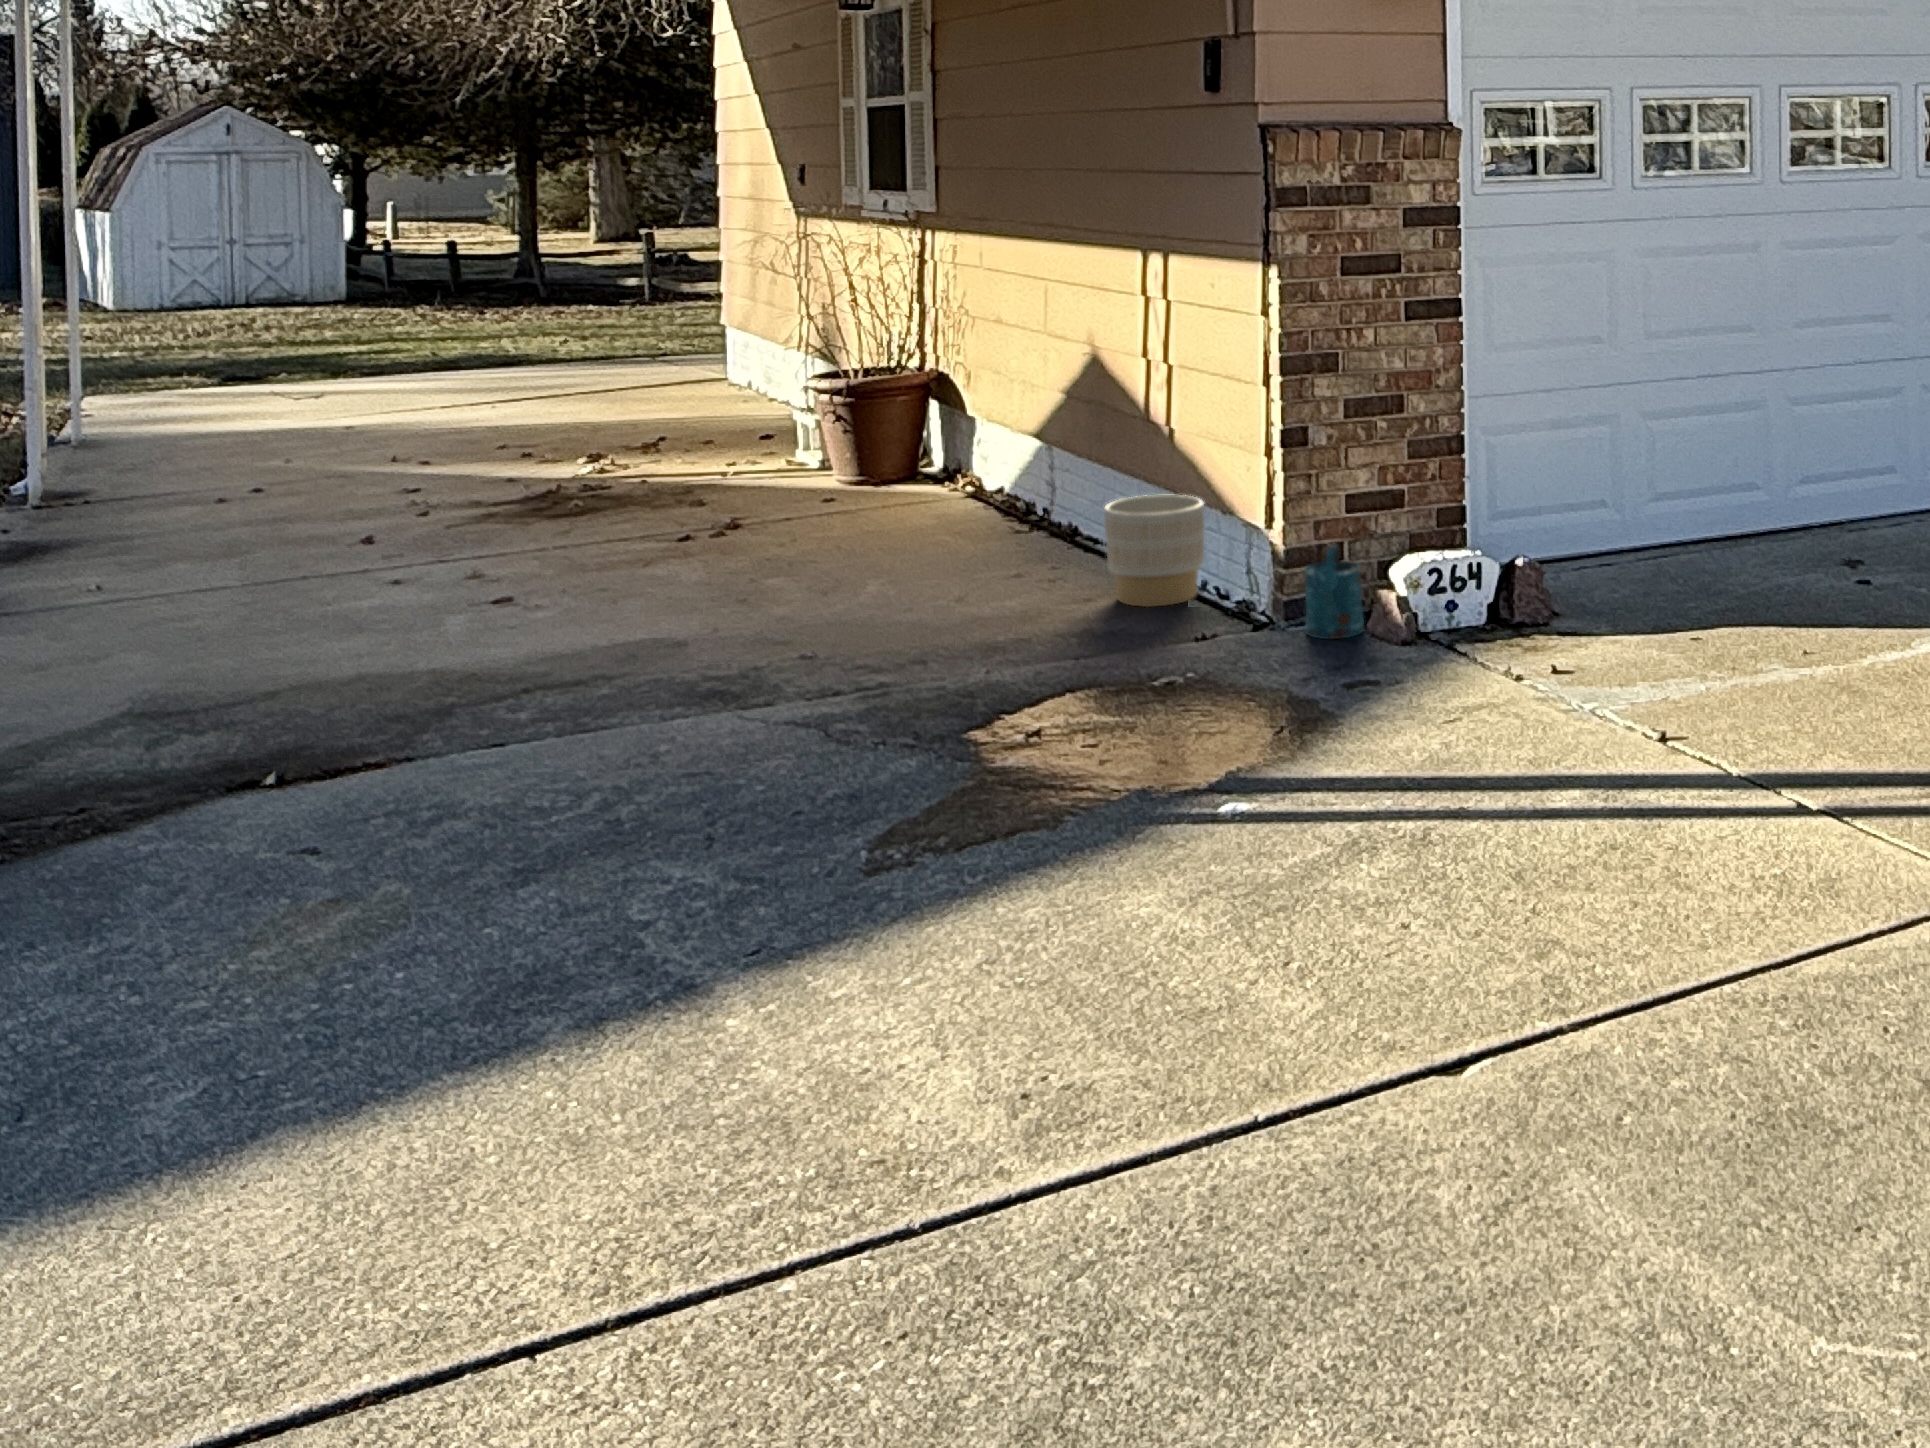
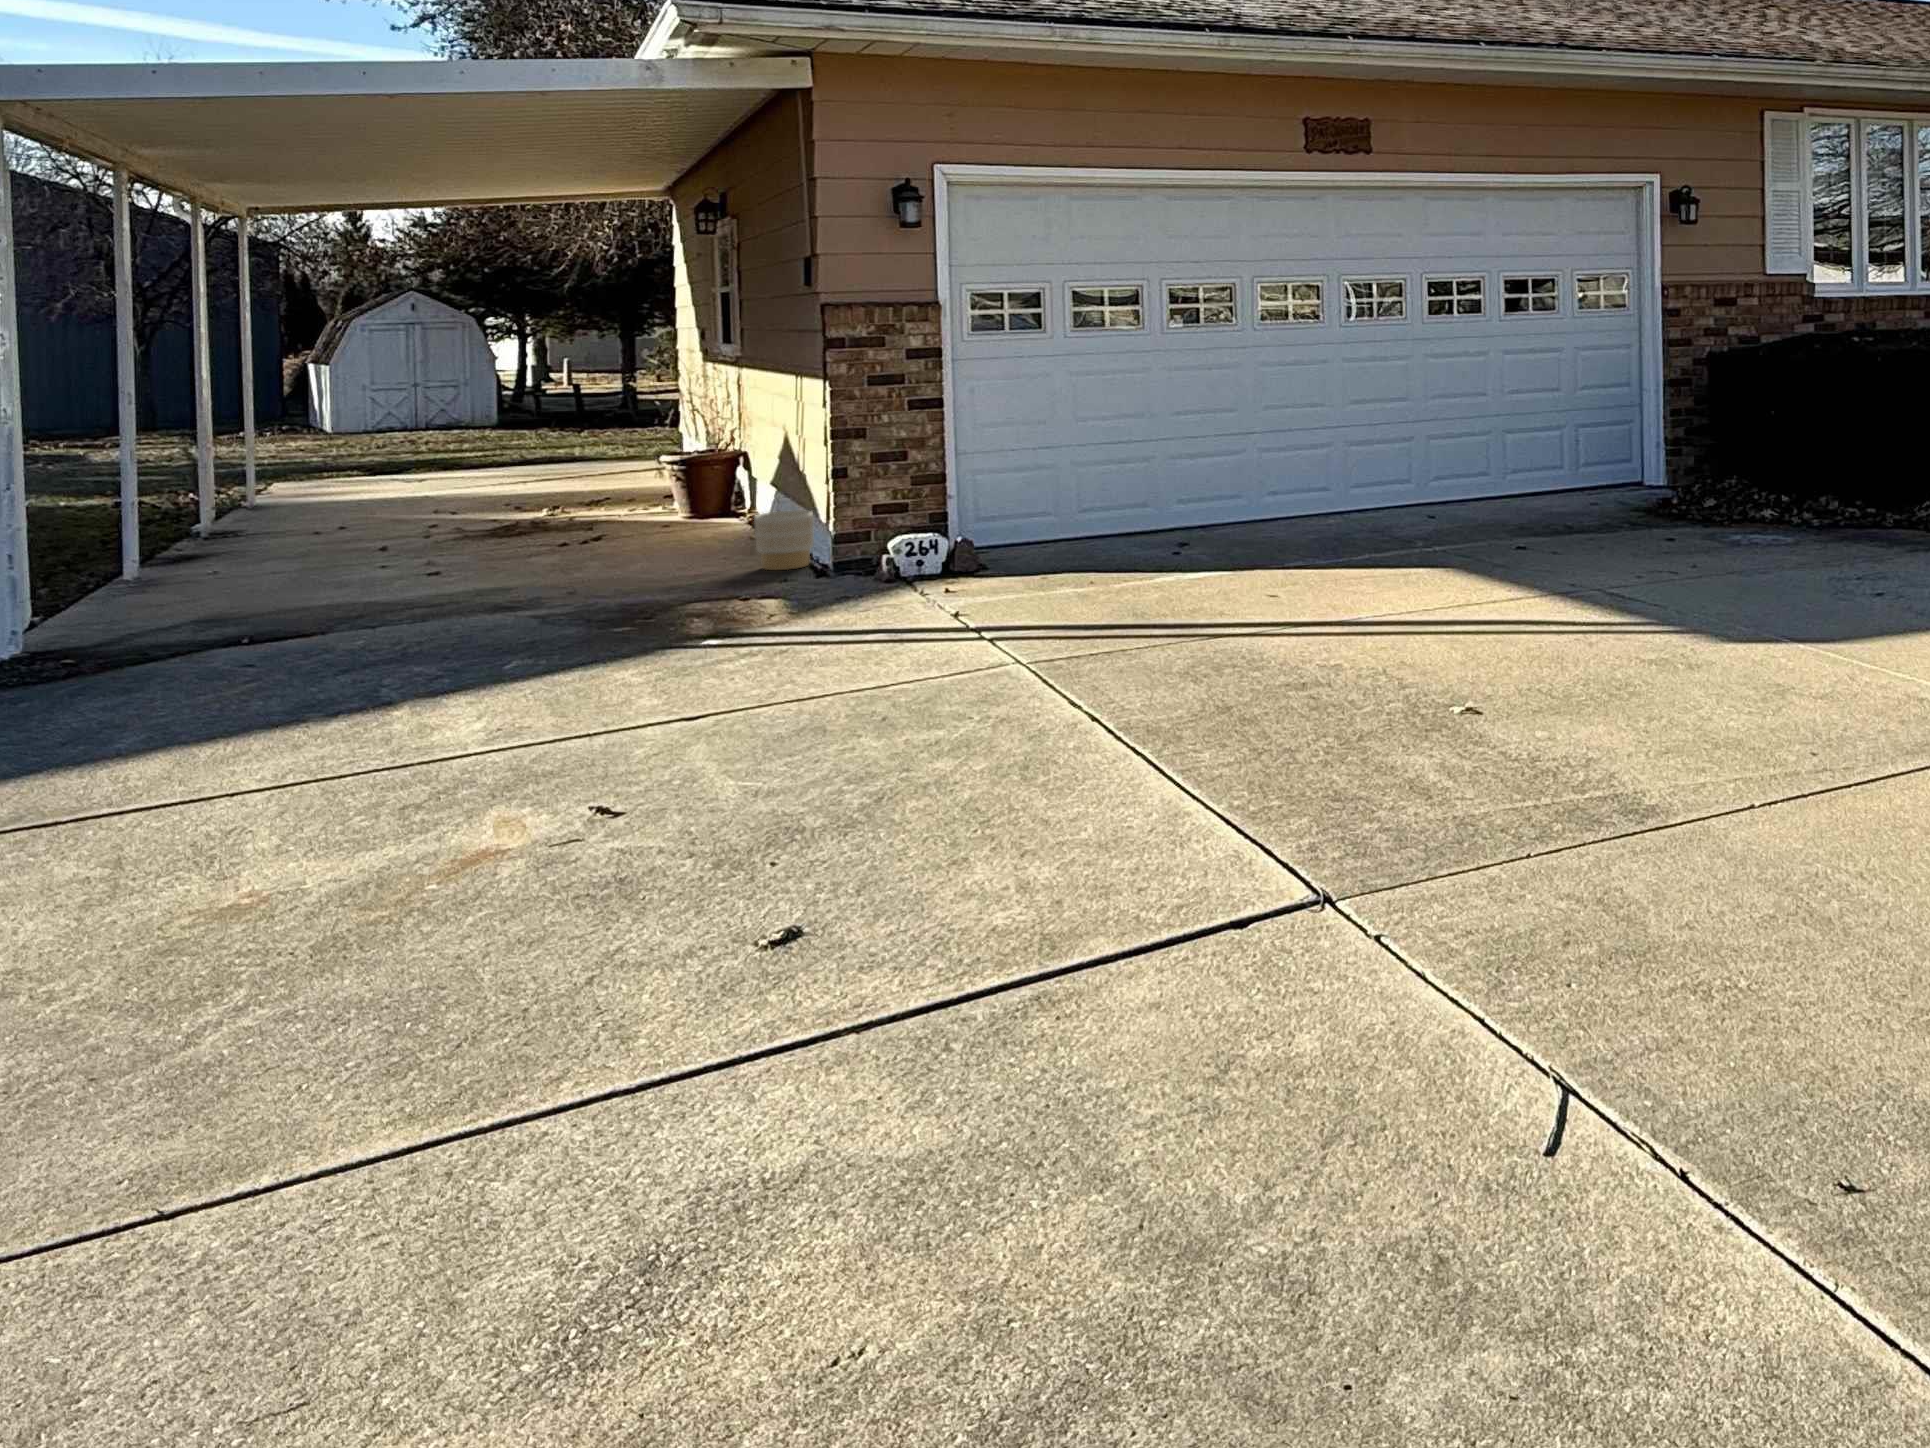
watering can: present [1304,544,1364,639] -> none [832,532,876,582]

